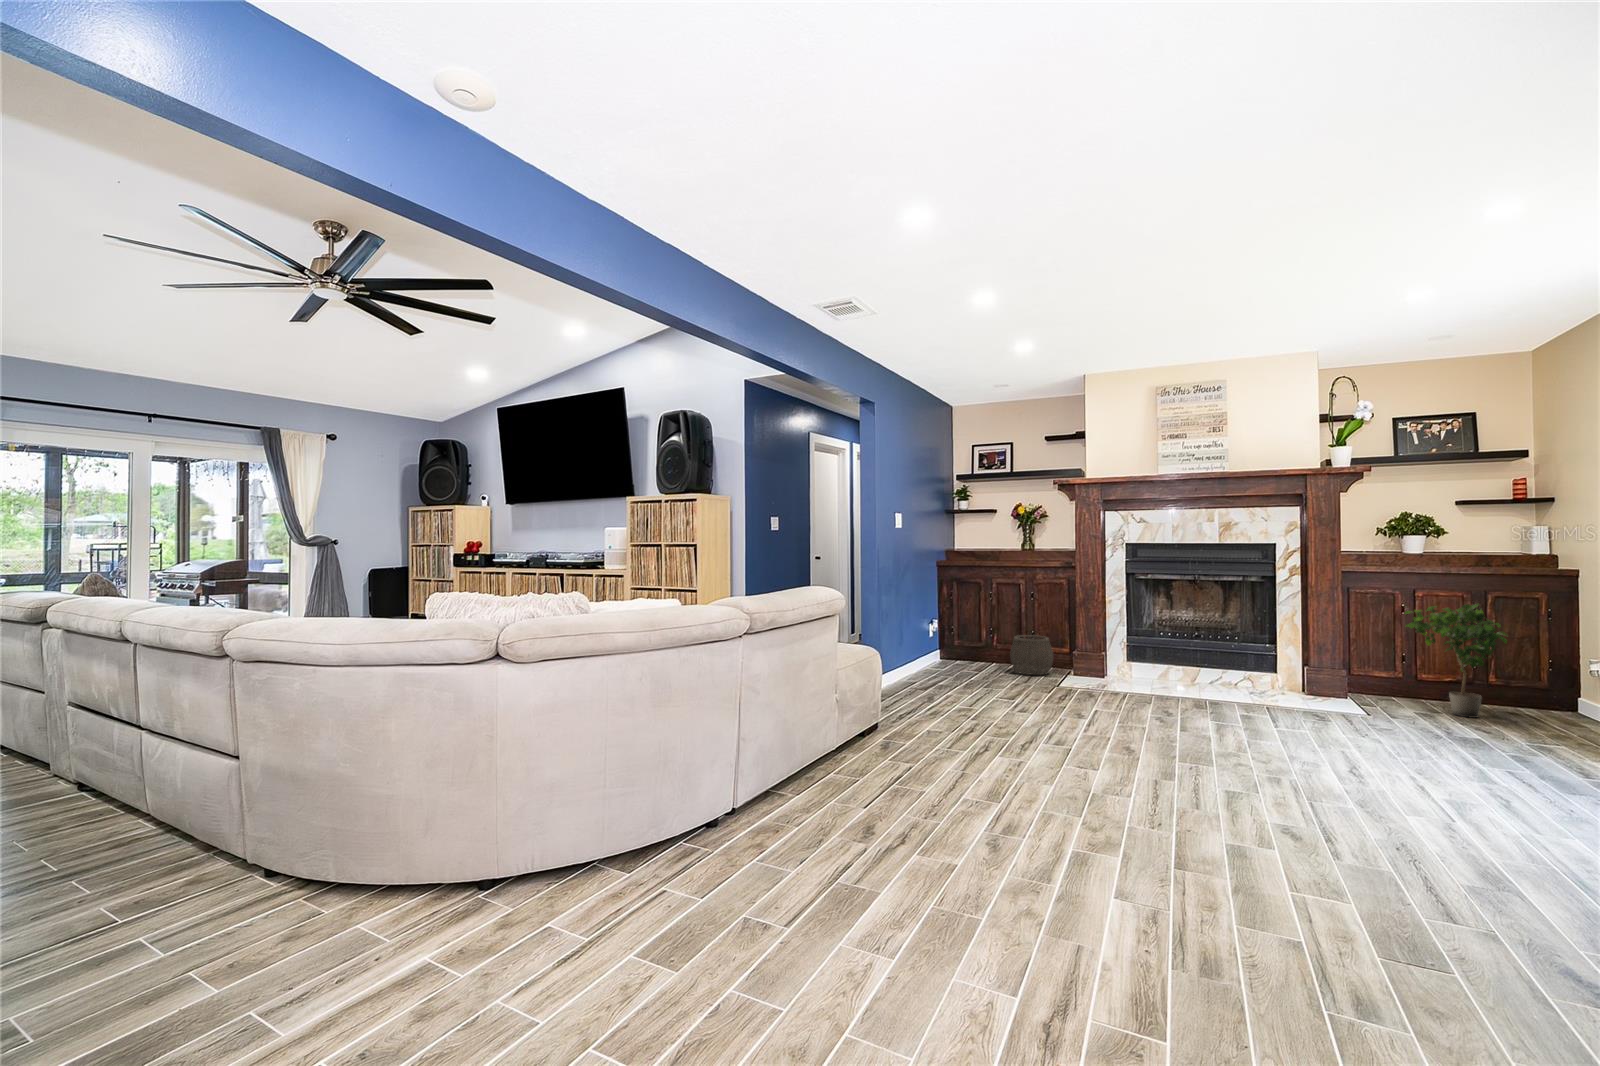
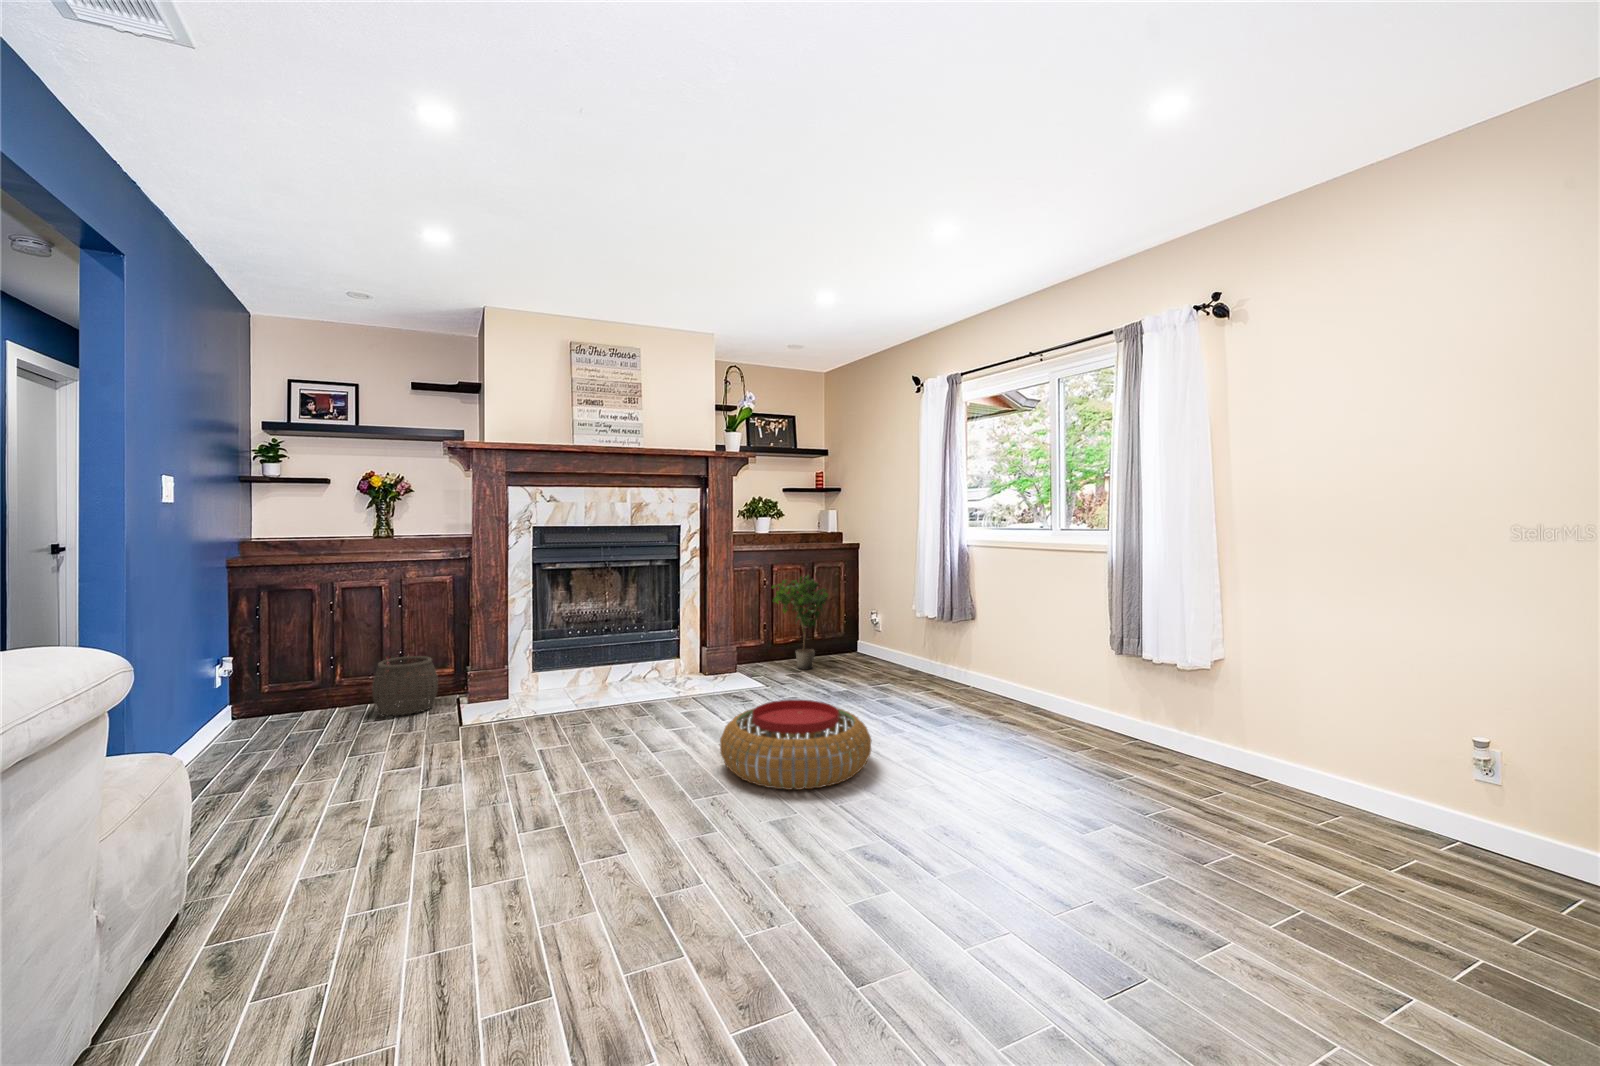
pouf: none [1230,711,1421,800] -> present [720,700,871,790]

